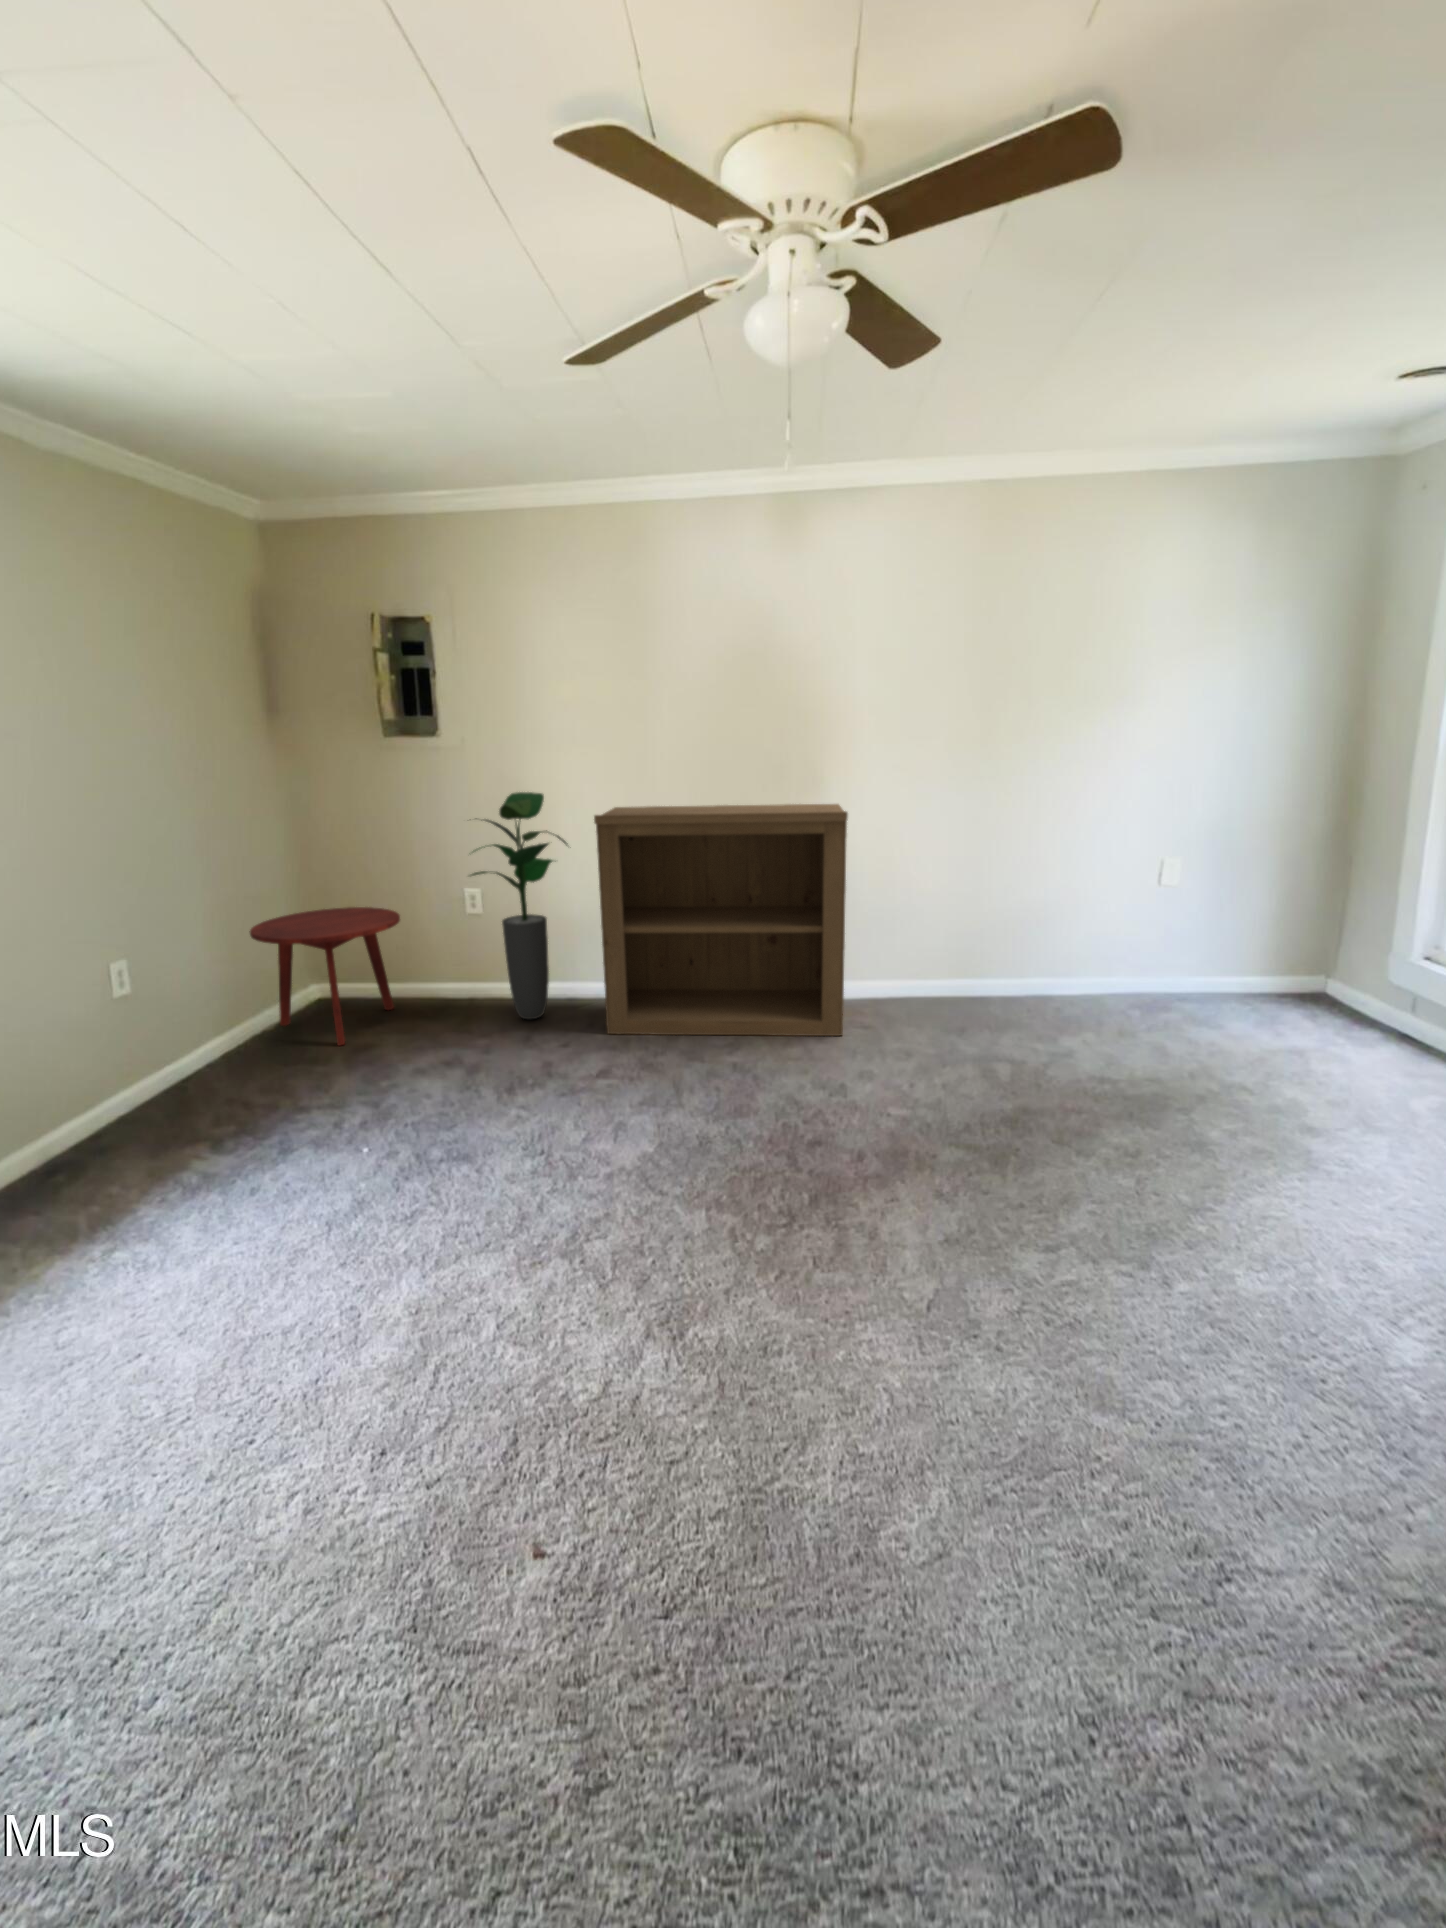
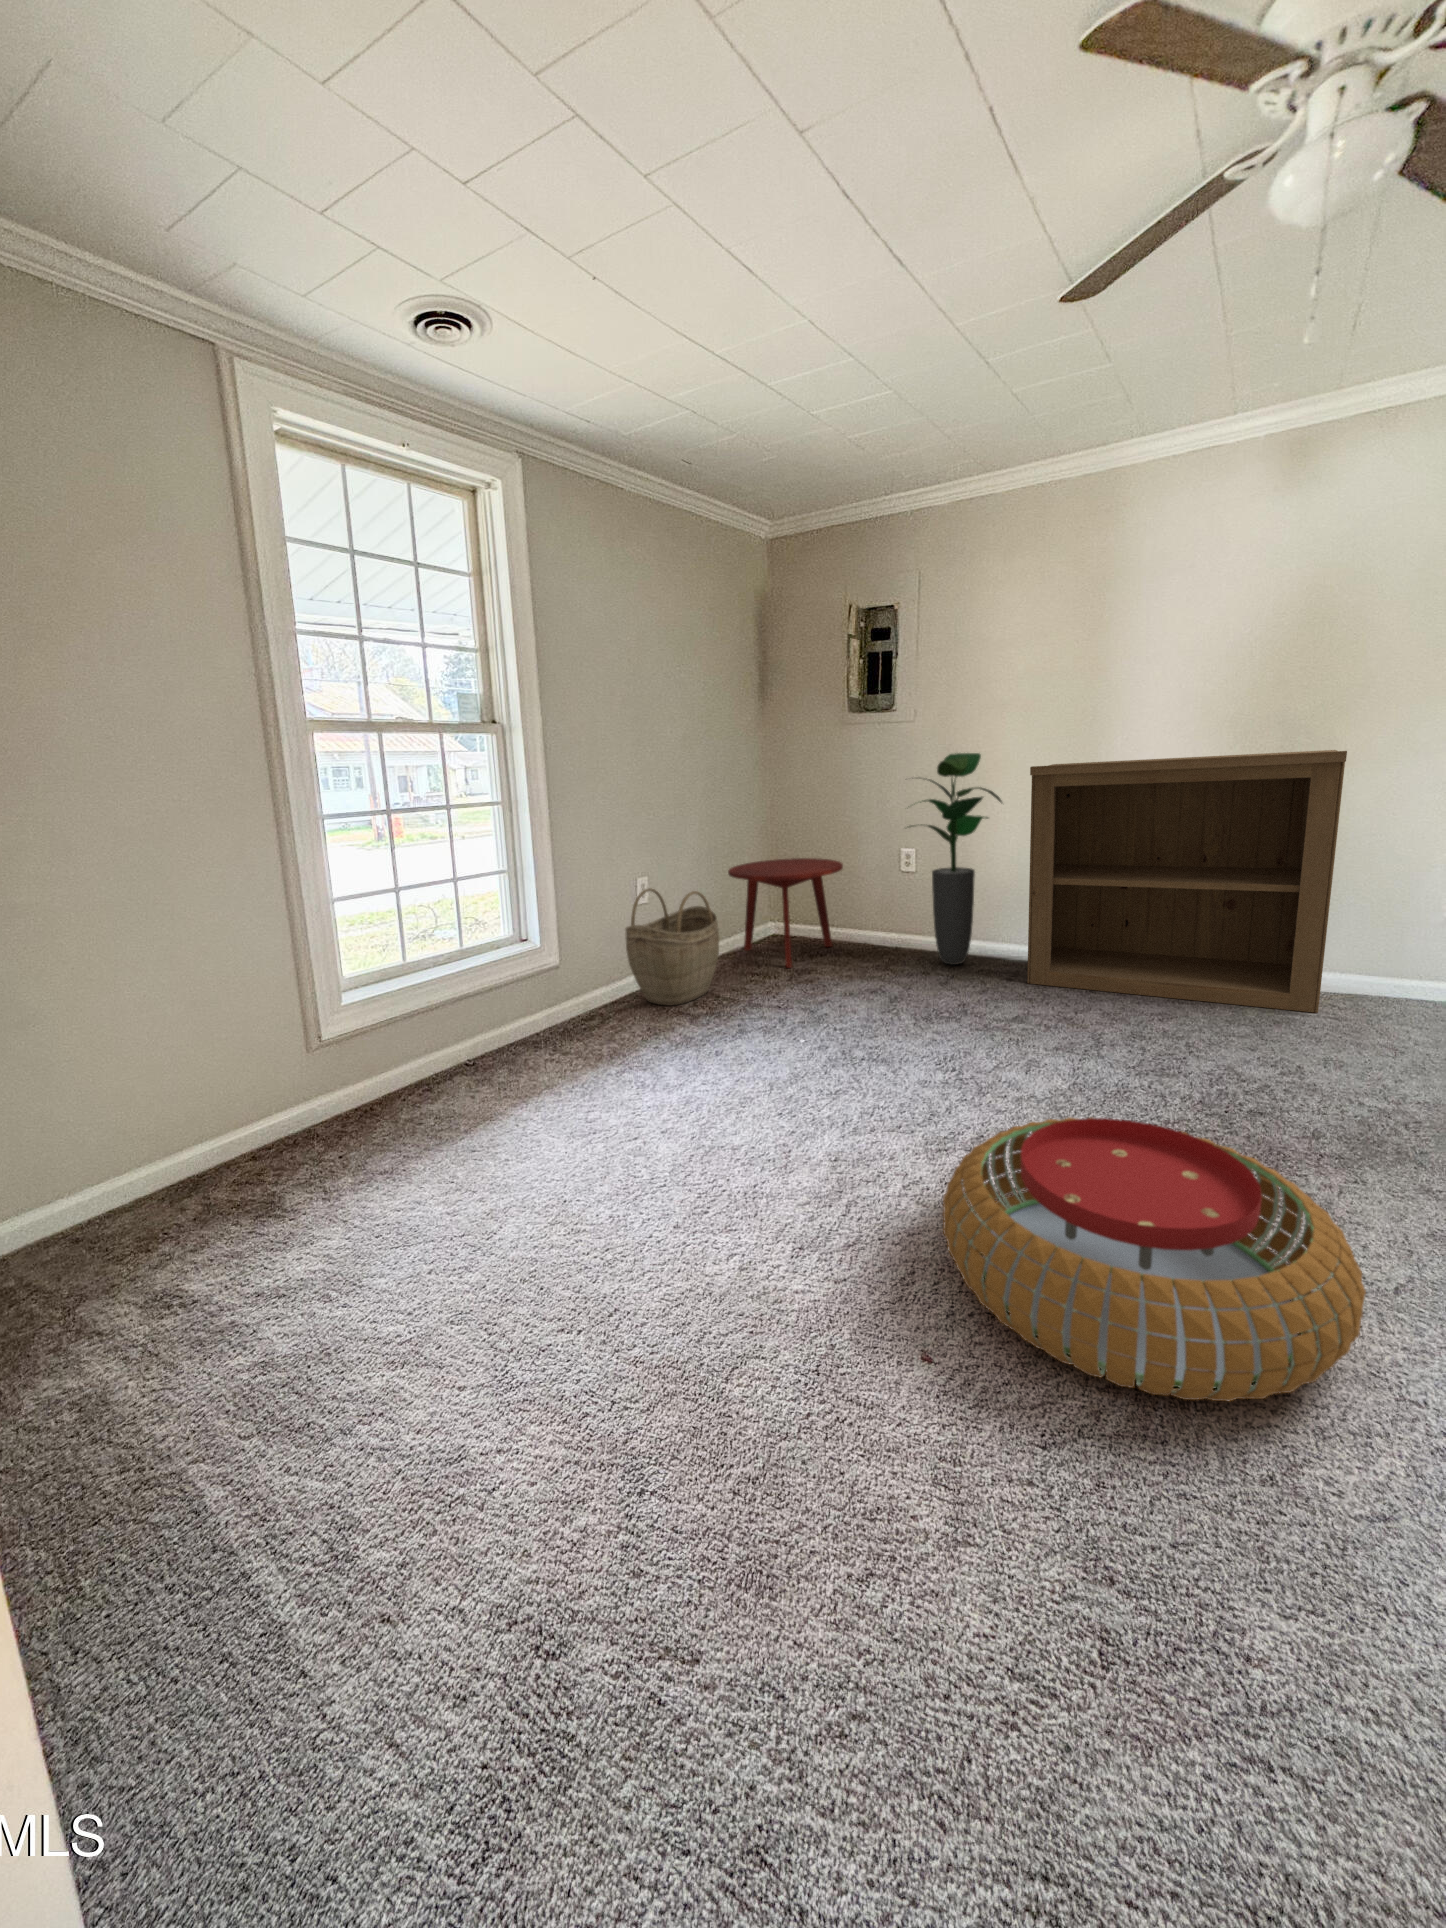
woven basket: none [96,970,245,1125] -> present [625,888,719,1006]
pouf: none [543,1204,901,1509] -> present [943,1117,1366,1401]

